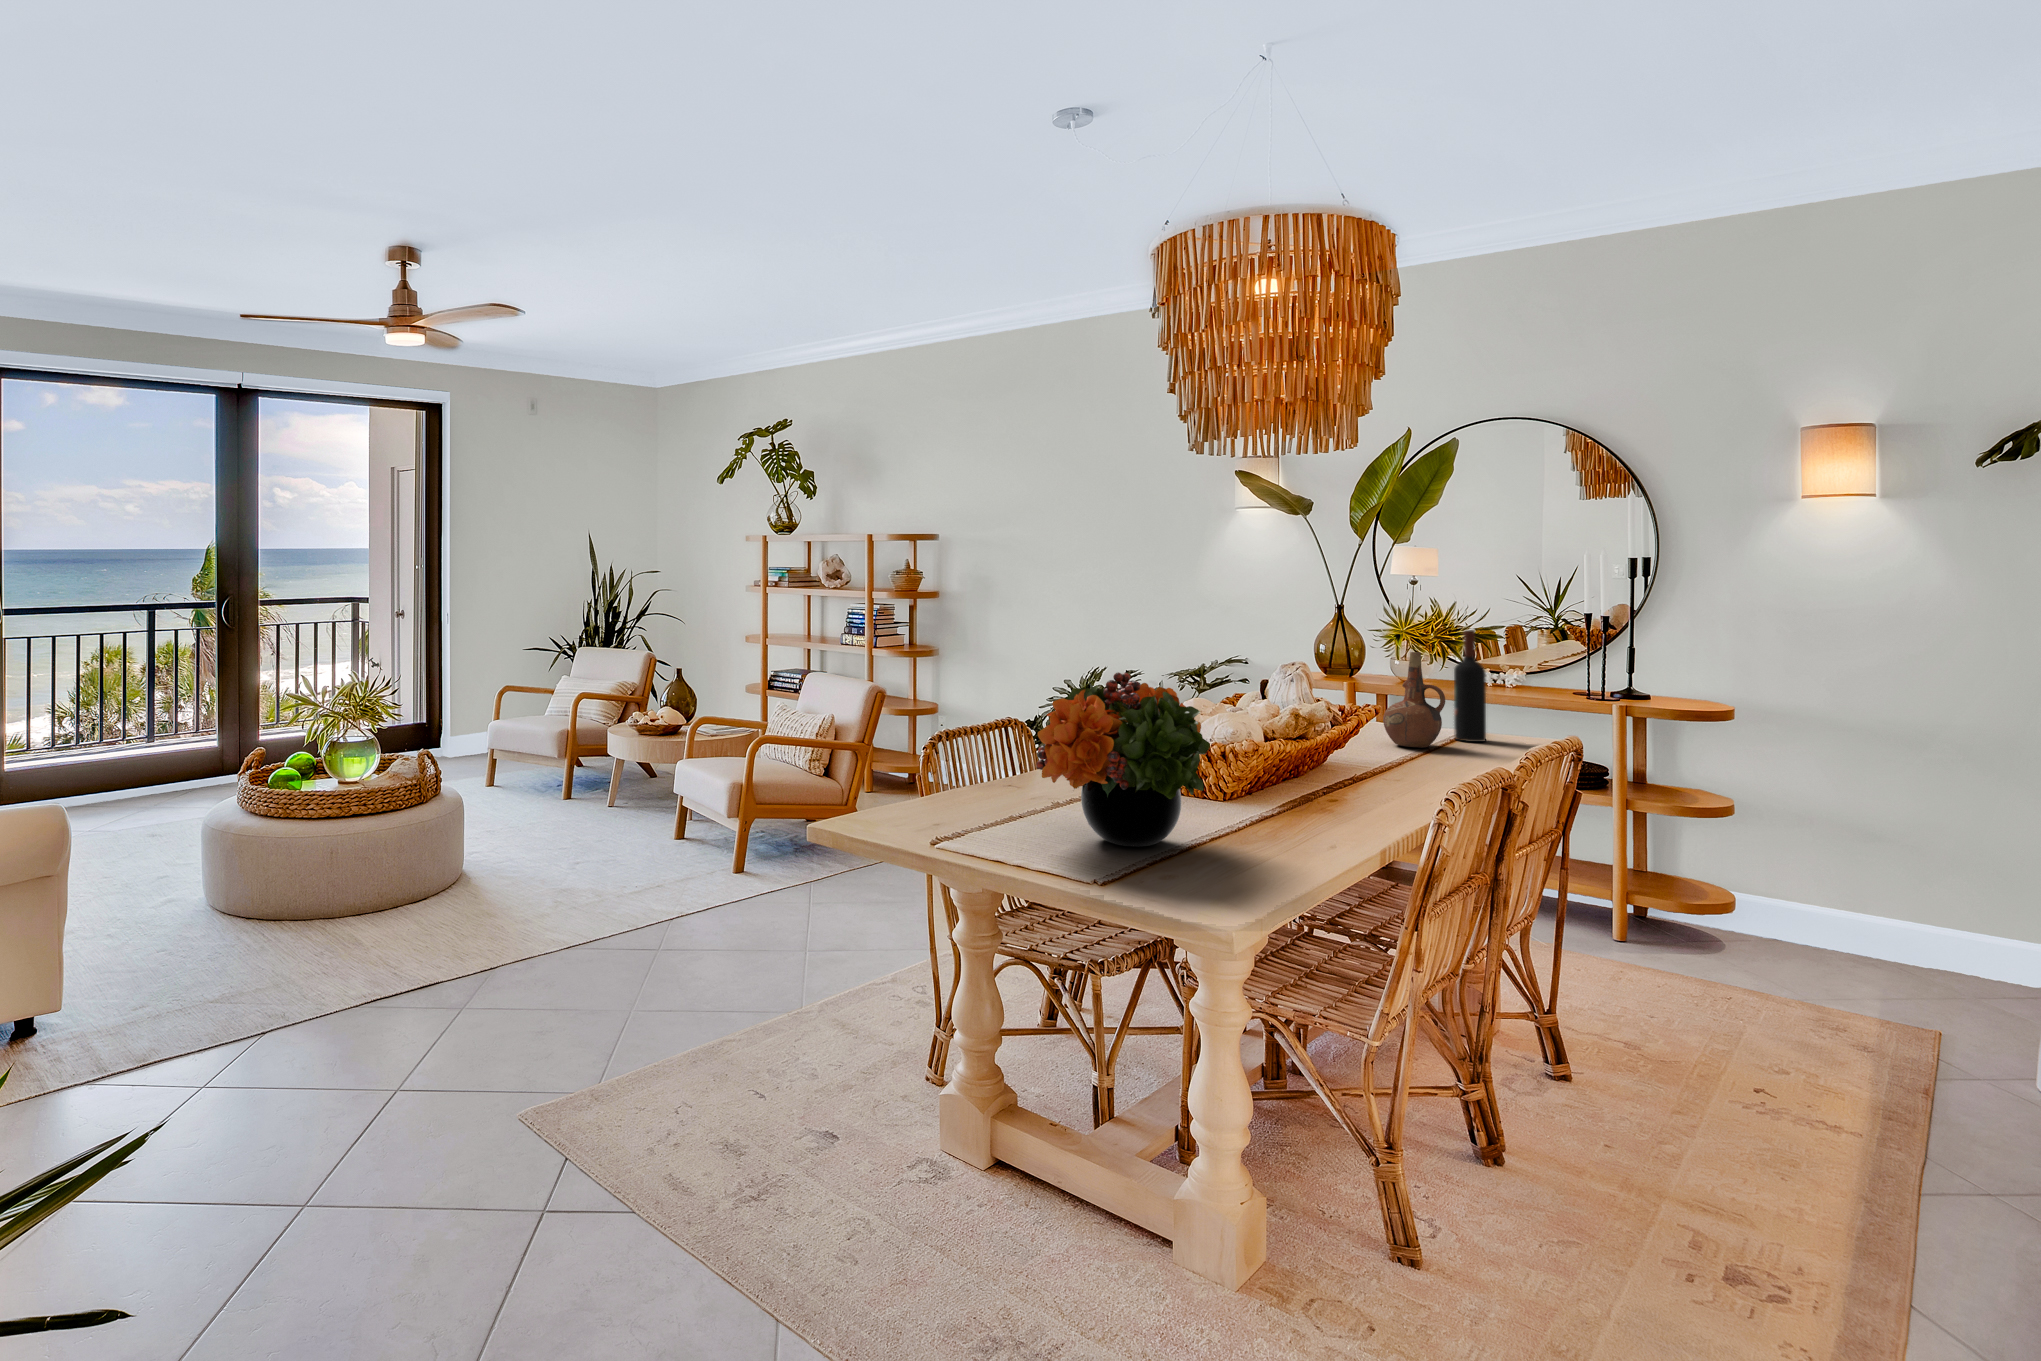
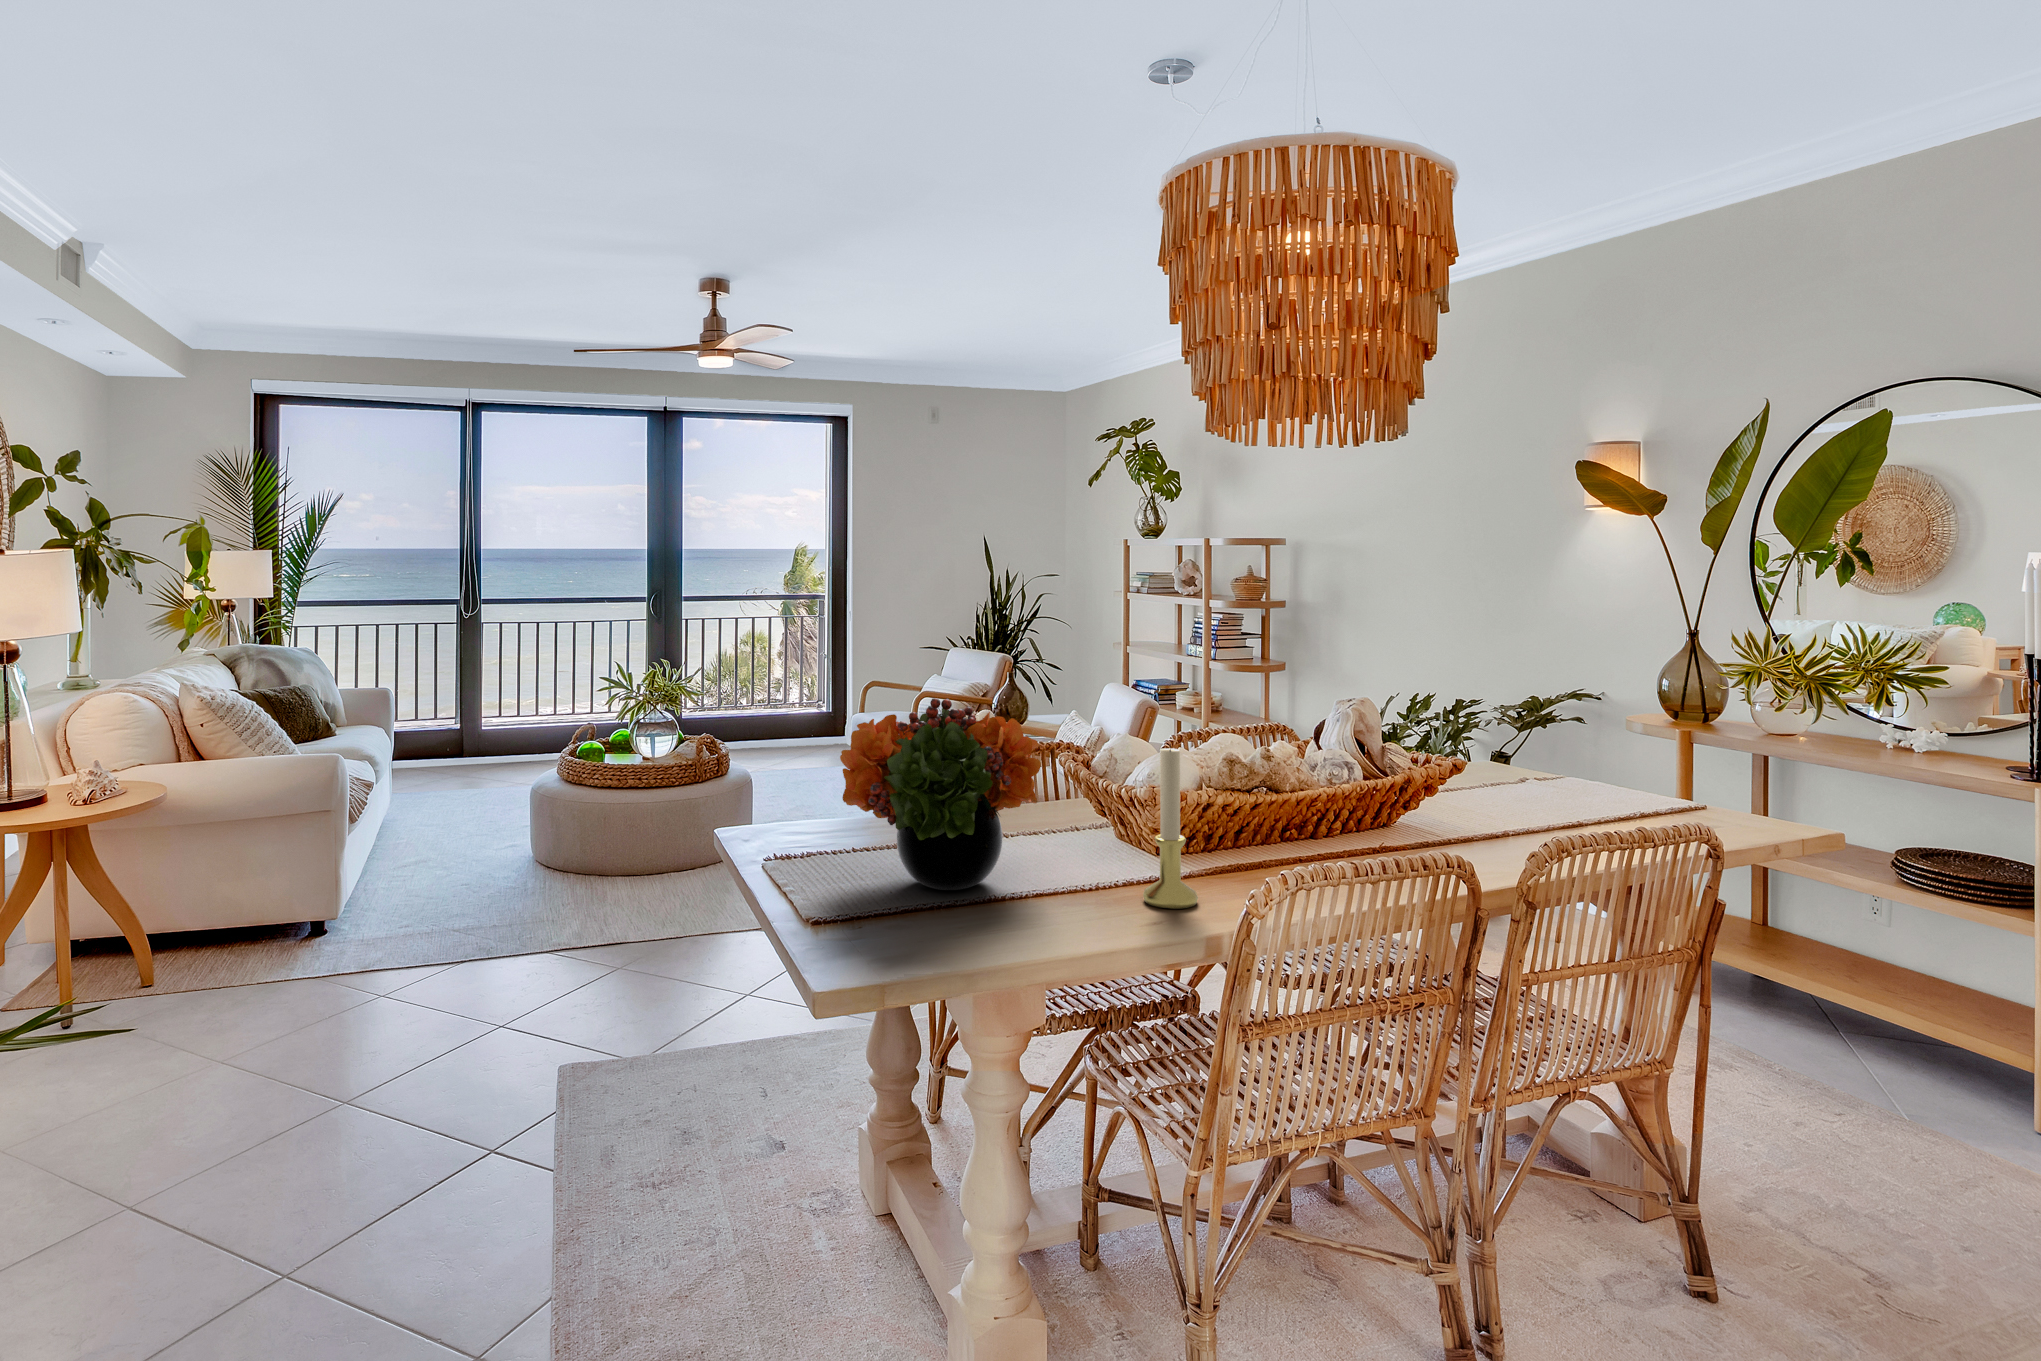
wine bottle: present [1454,630,1486,742] -> none [1656,669,1699,817]
ceramic pitcher: present [1383,652,1445,747] -> none [1536,694,1614,817]
candle holder: none [1293,700,1343,839] -> present [1143,744,1198,909]

